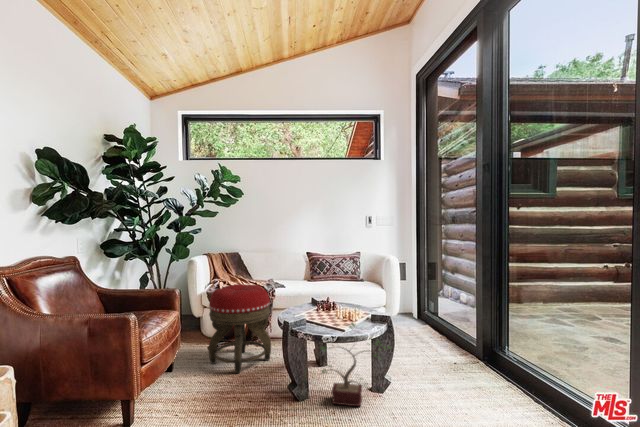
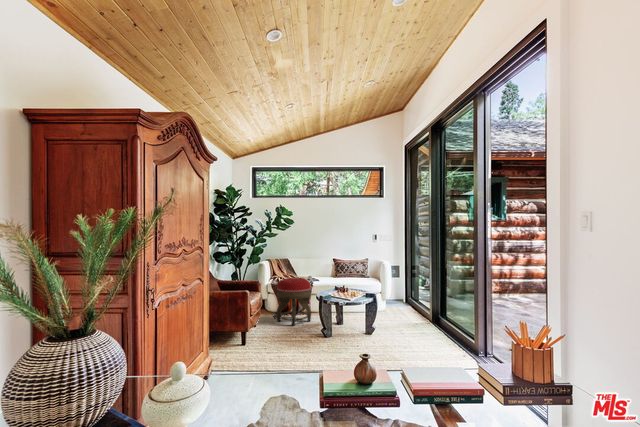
potted plant: present [320,323,391,406] -> none [338,296,375,339]

